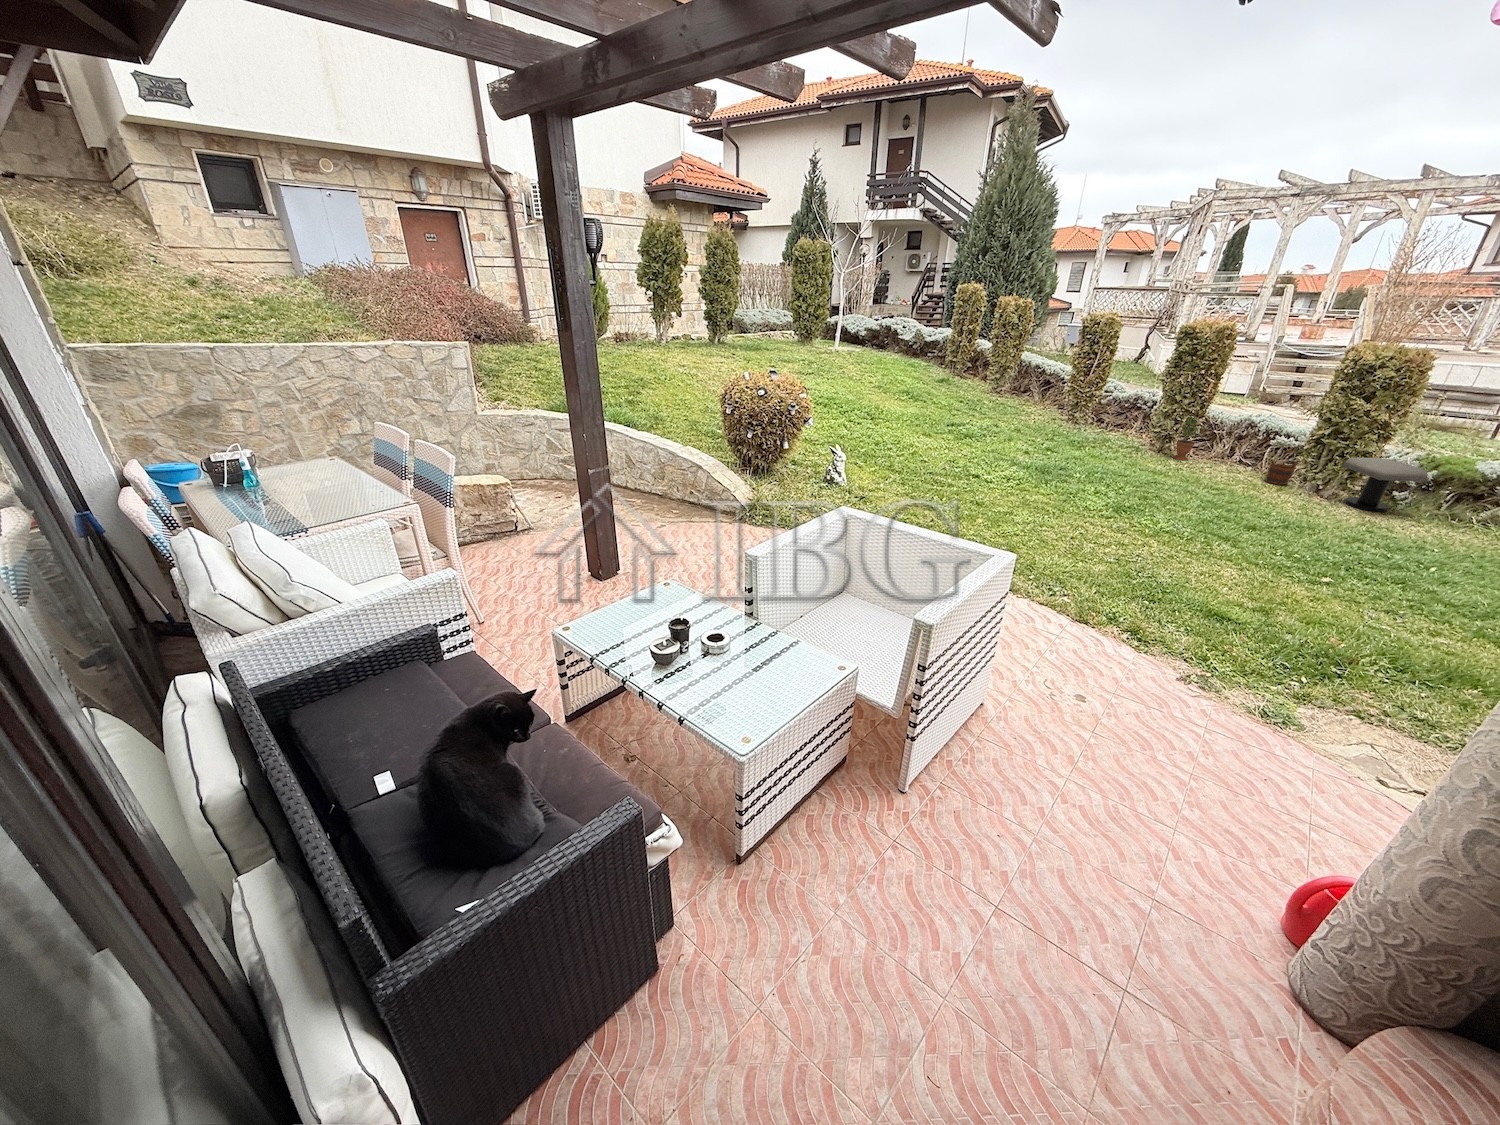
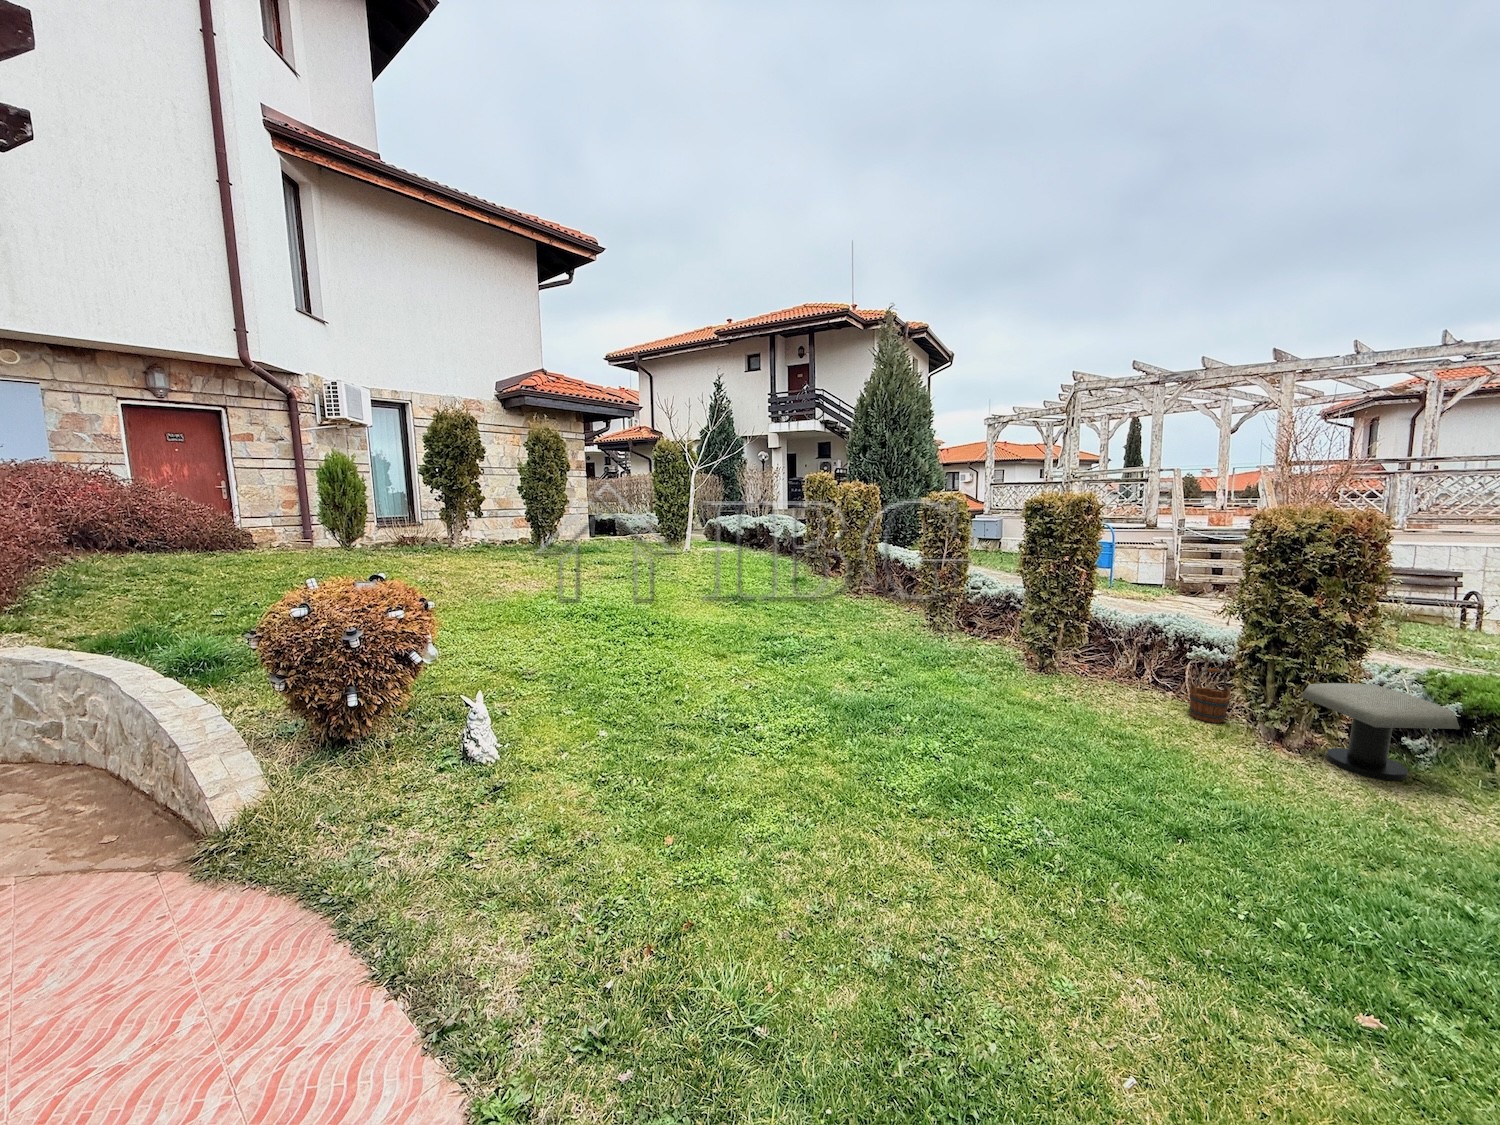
potted plant: present [1173,416,1198,460] -> none [1052,615,1082,679]

